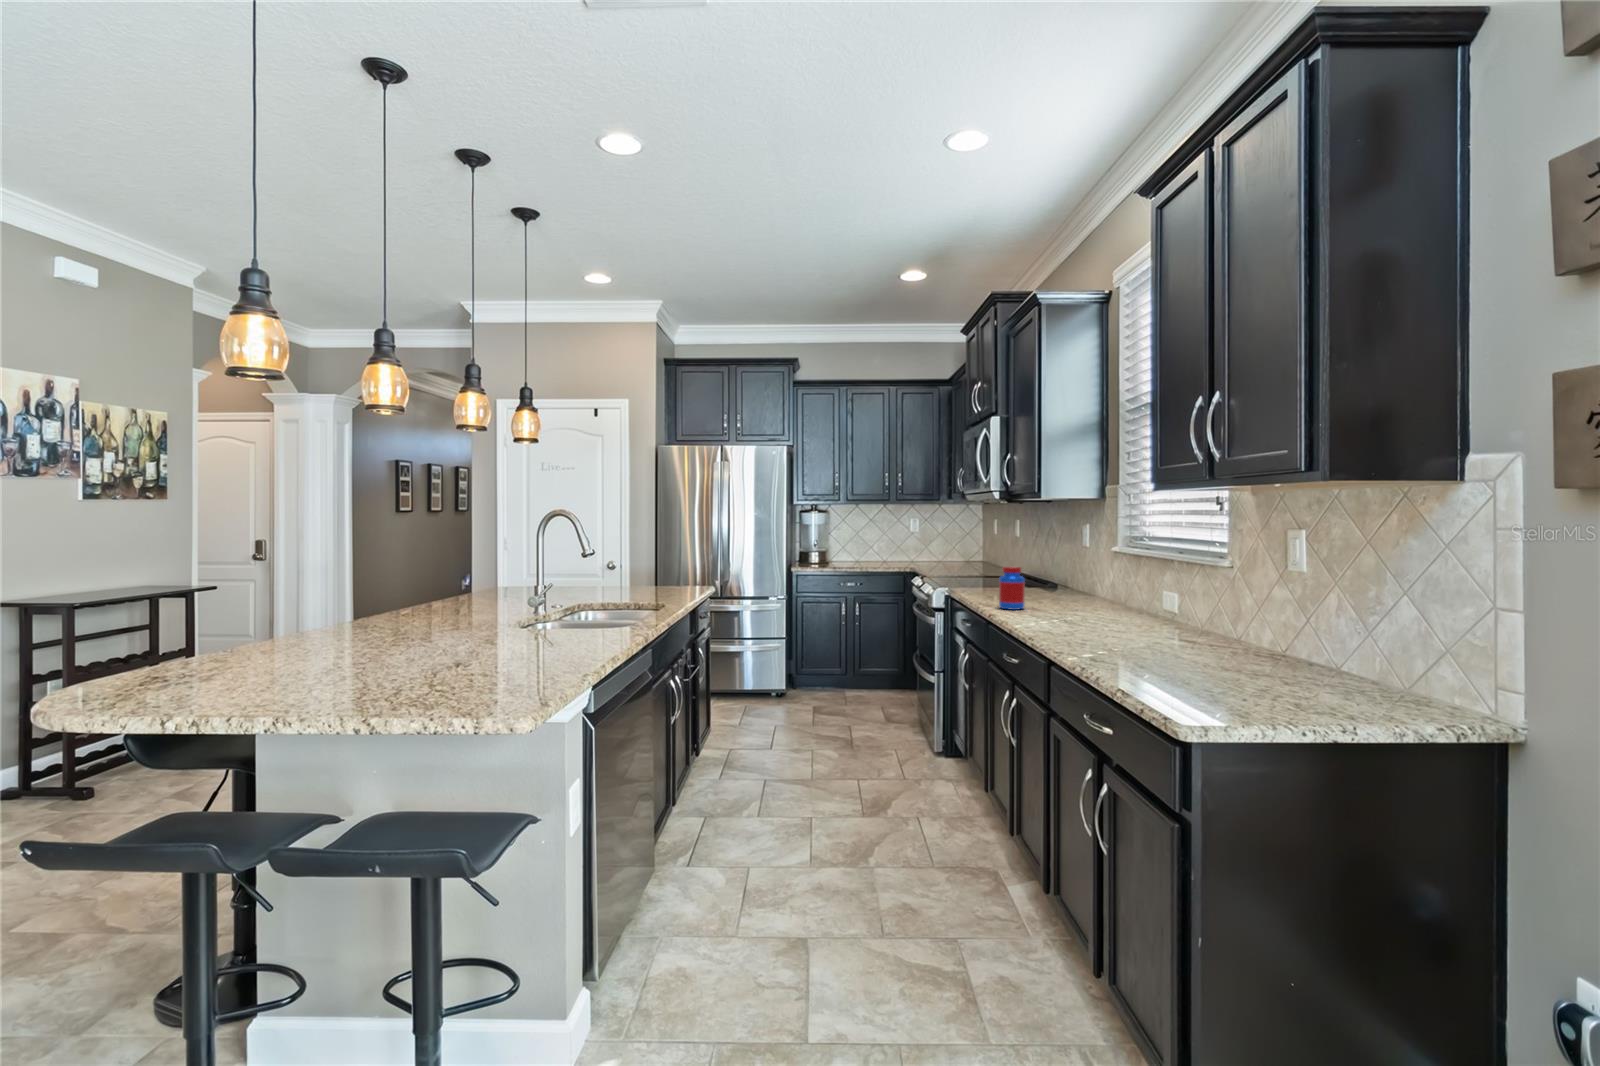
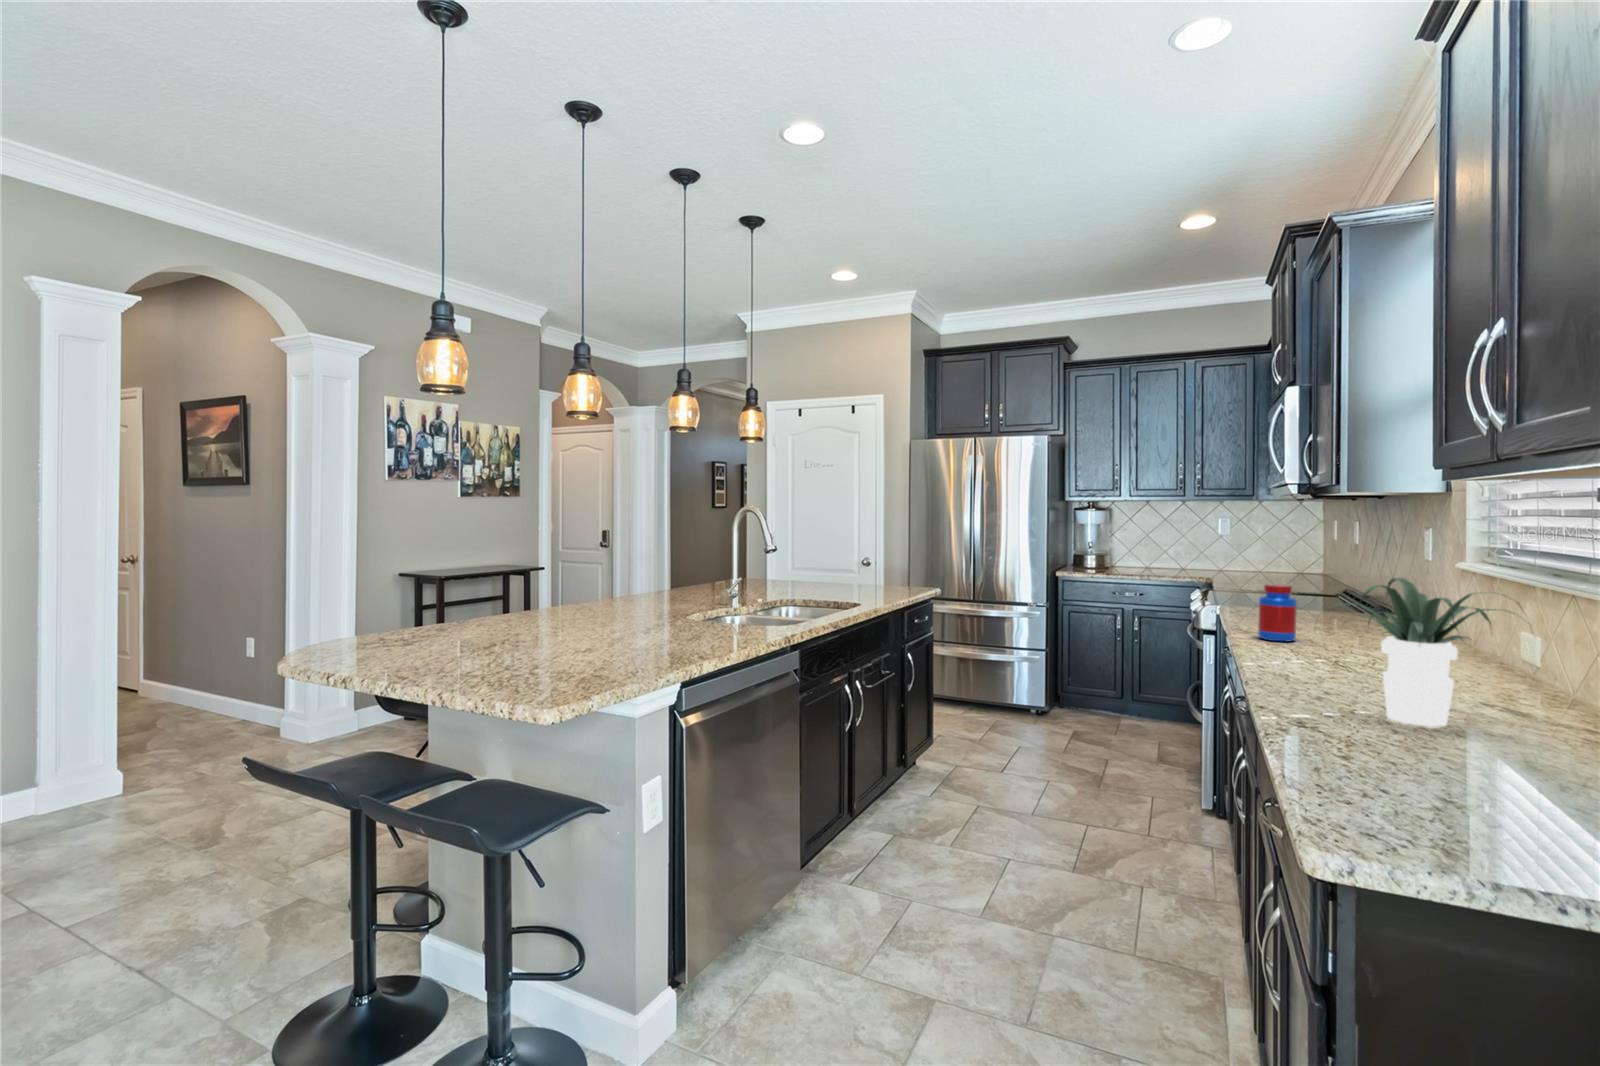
potted plant: none [1089,554,1215,653] -> present [1330,578,1531,727]

